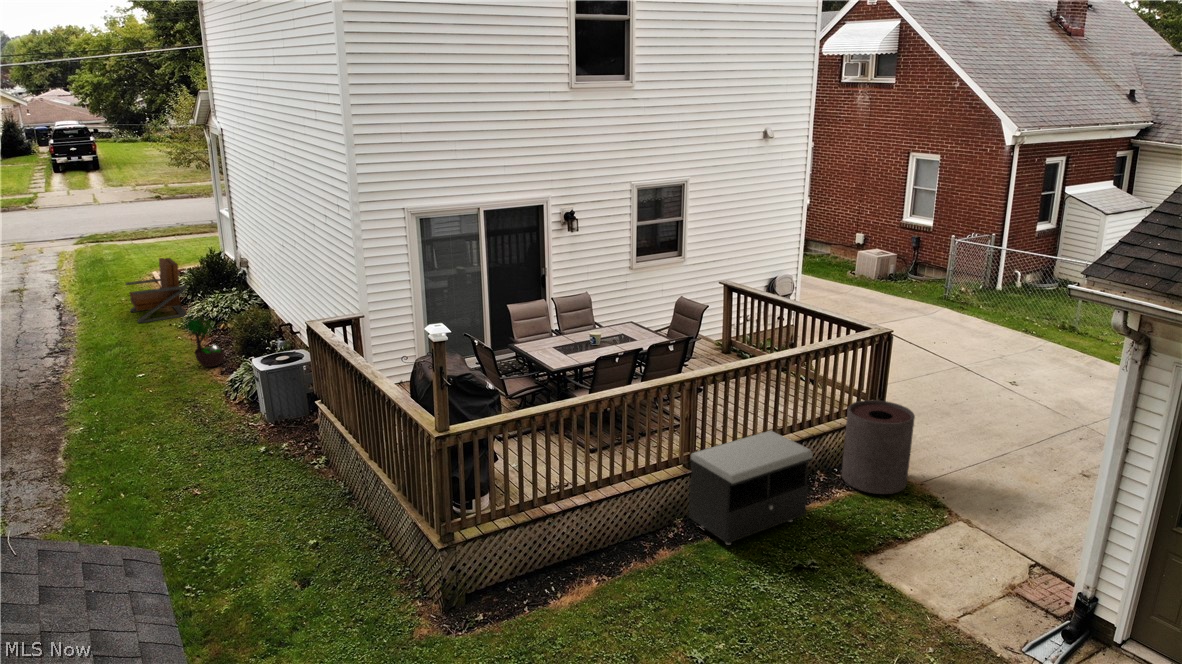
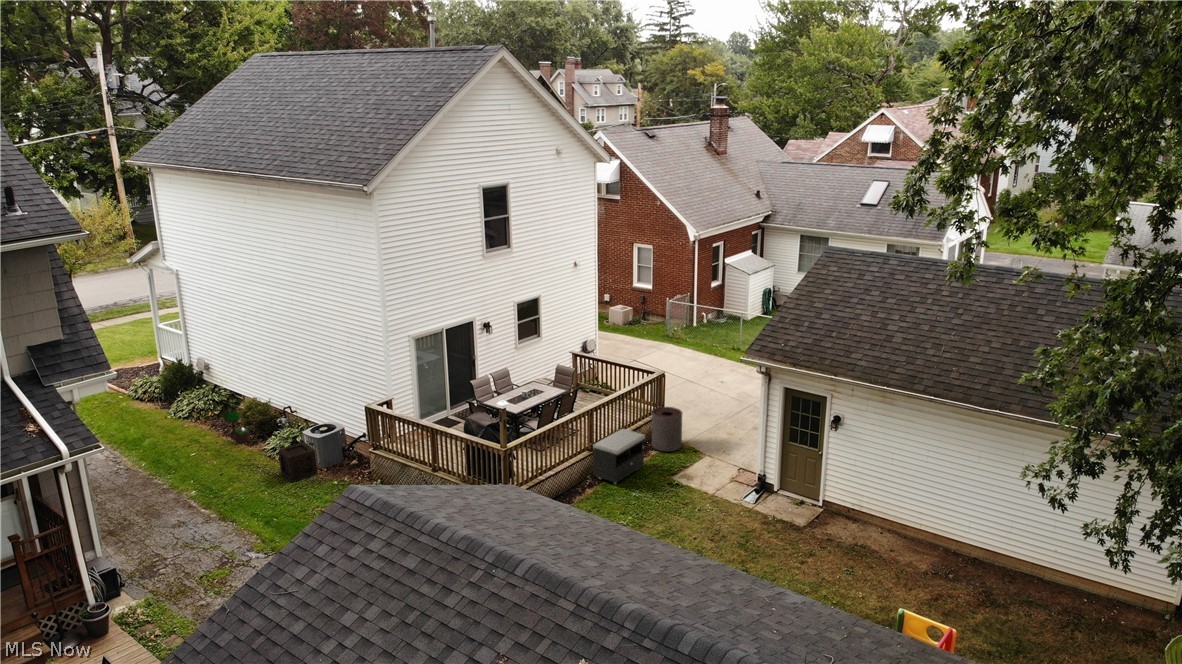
lounge chair: present [126,258,187,323] -> none [111,368,172,420]
wooden crate: none [194,374,250,436] -> present [278,442,318,482]

